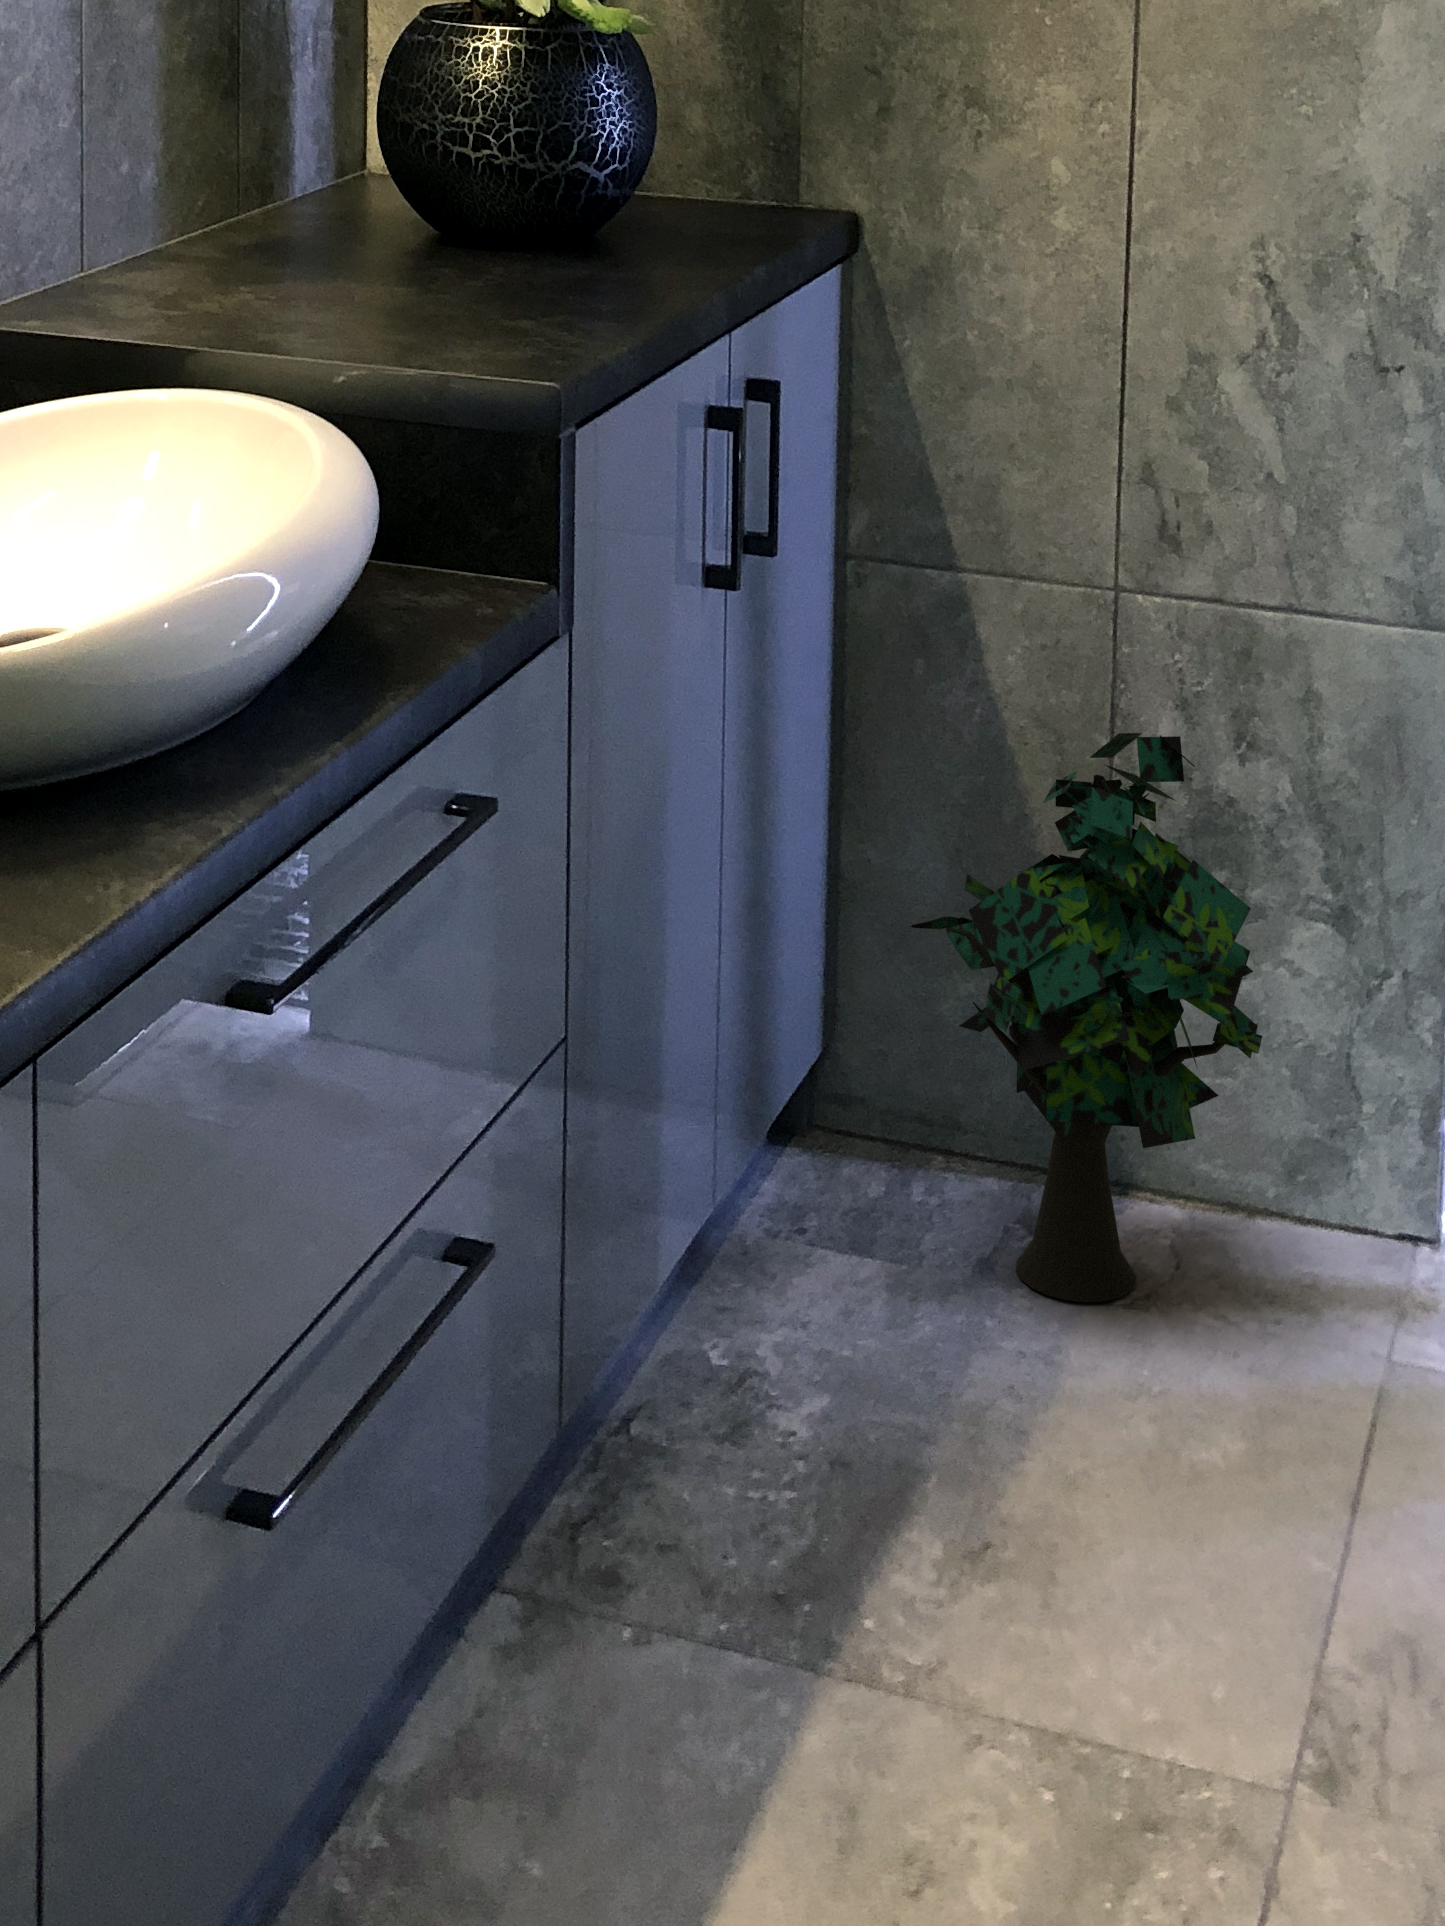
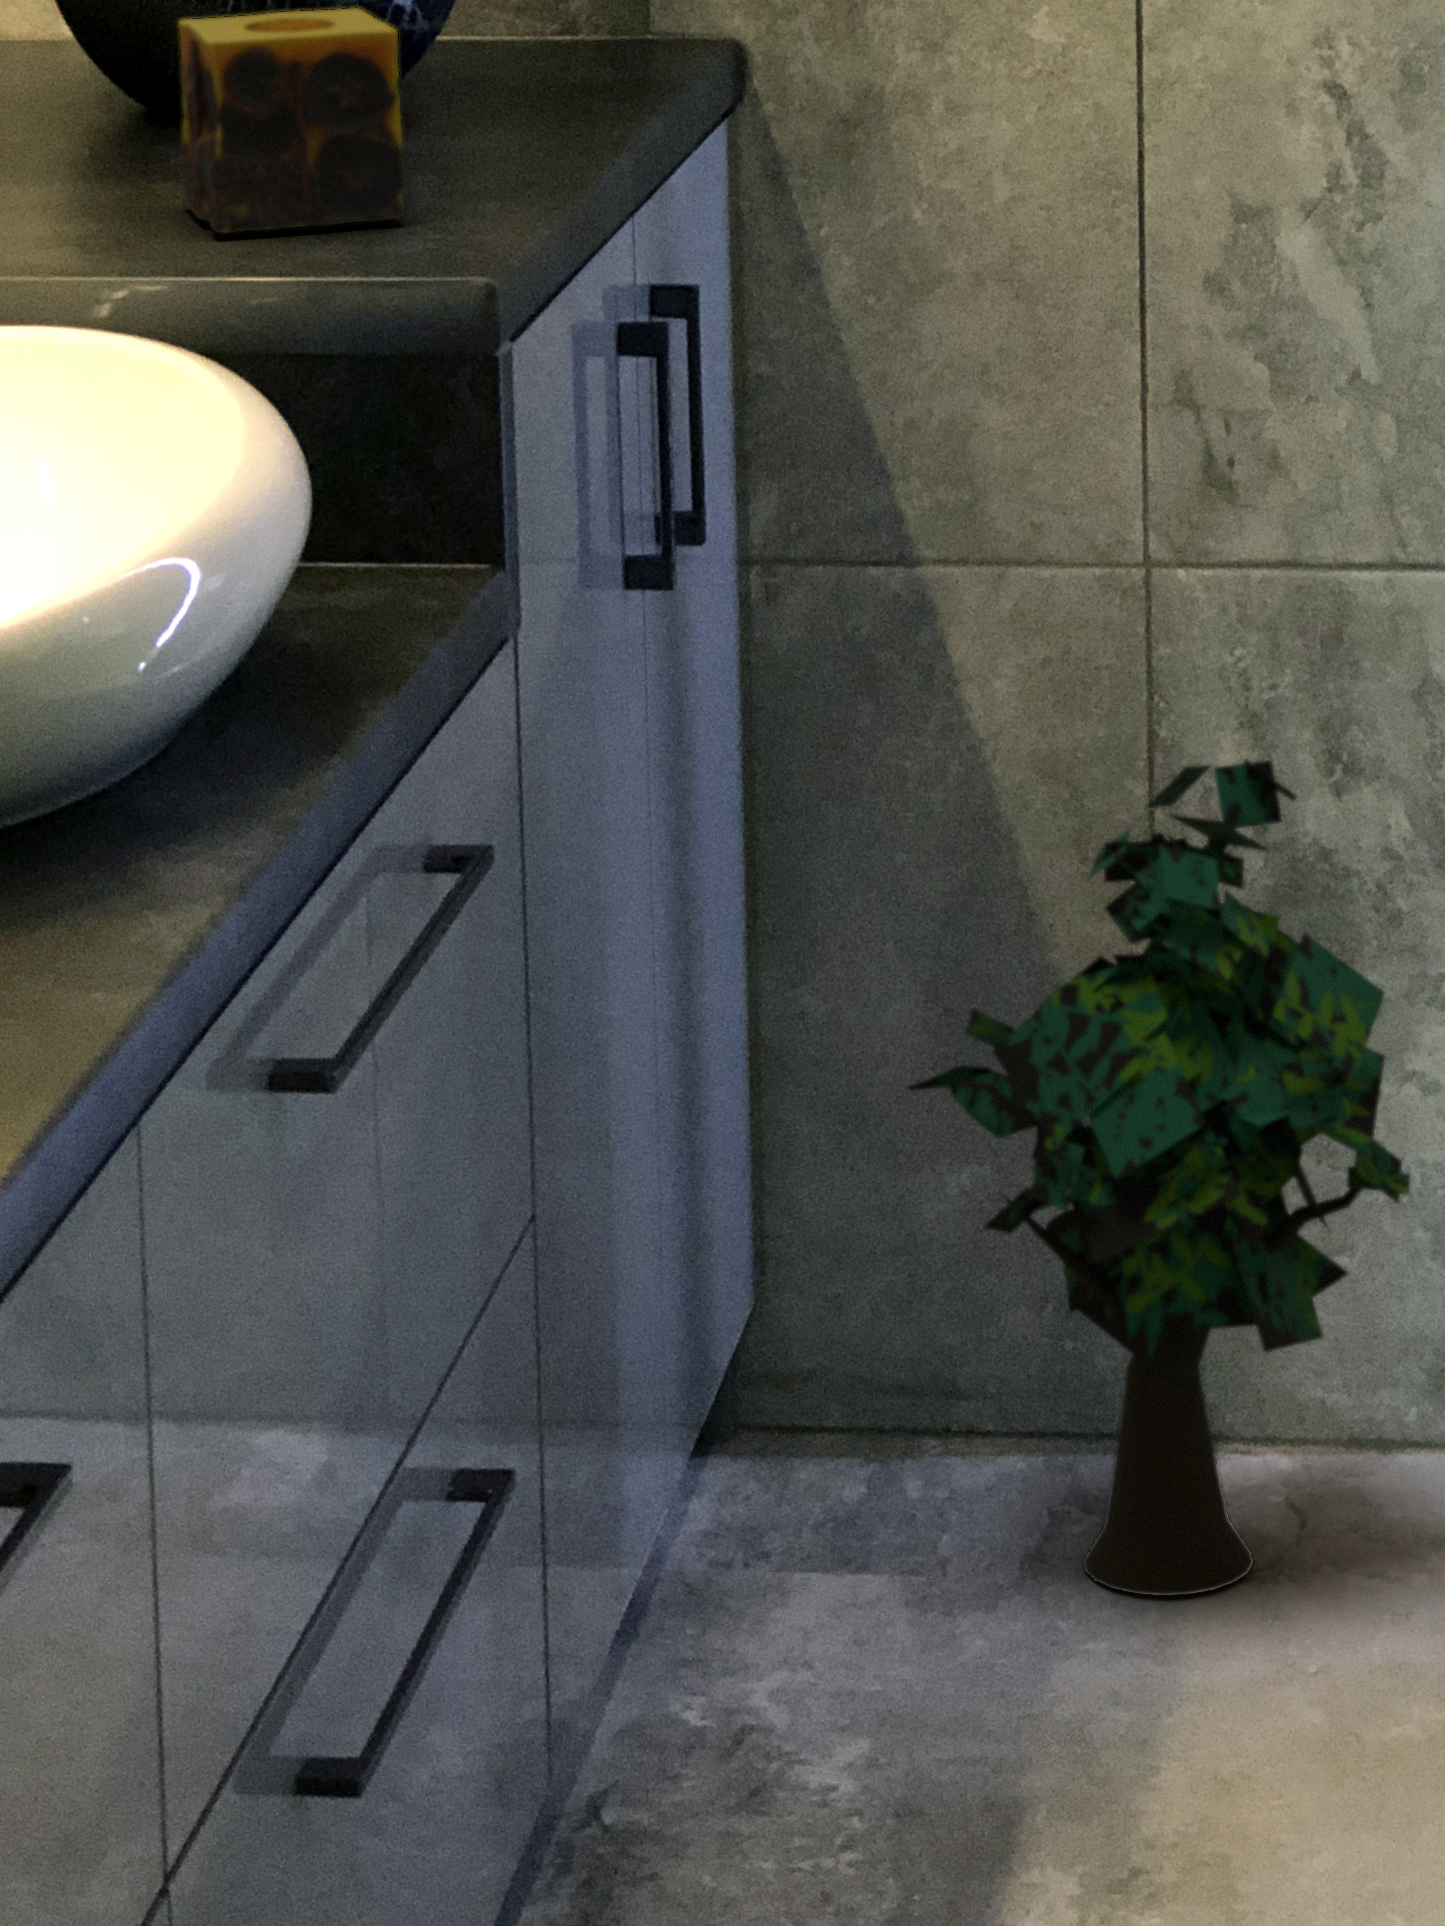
candle: none [415,179,549,325] -> present [179,8,404,233]

